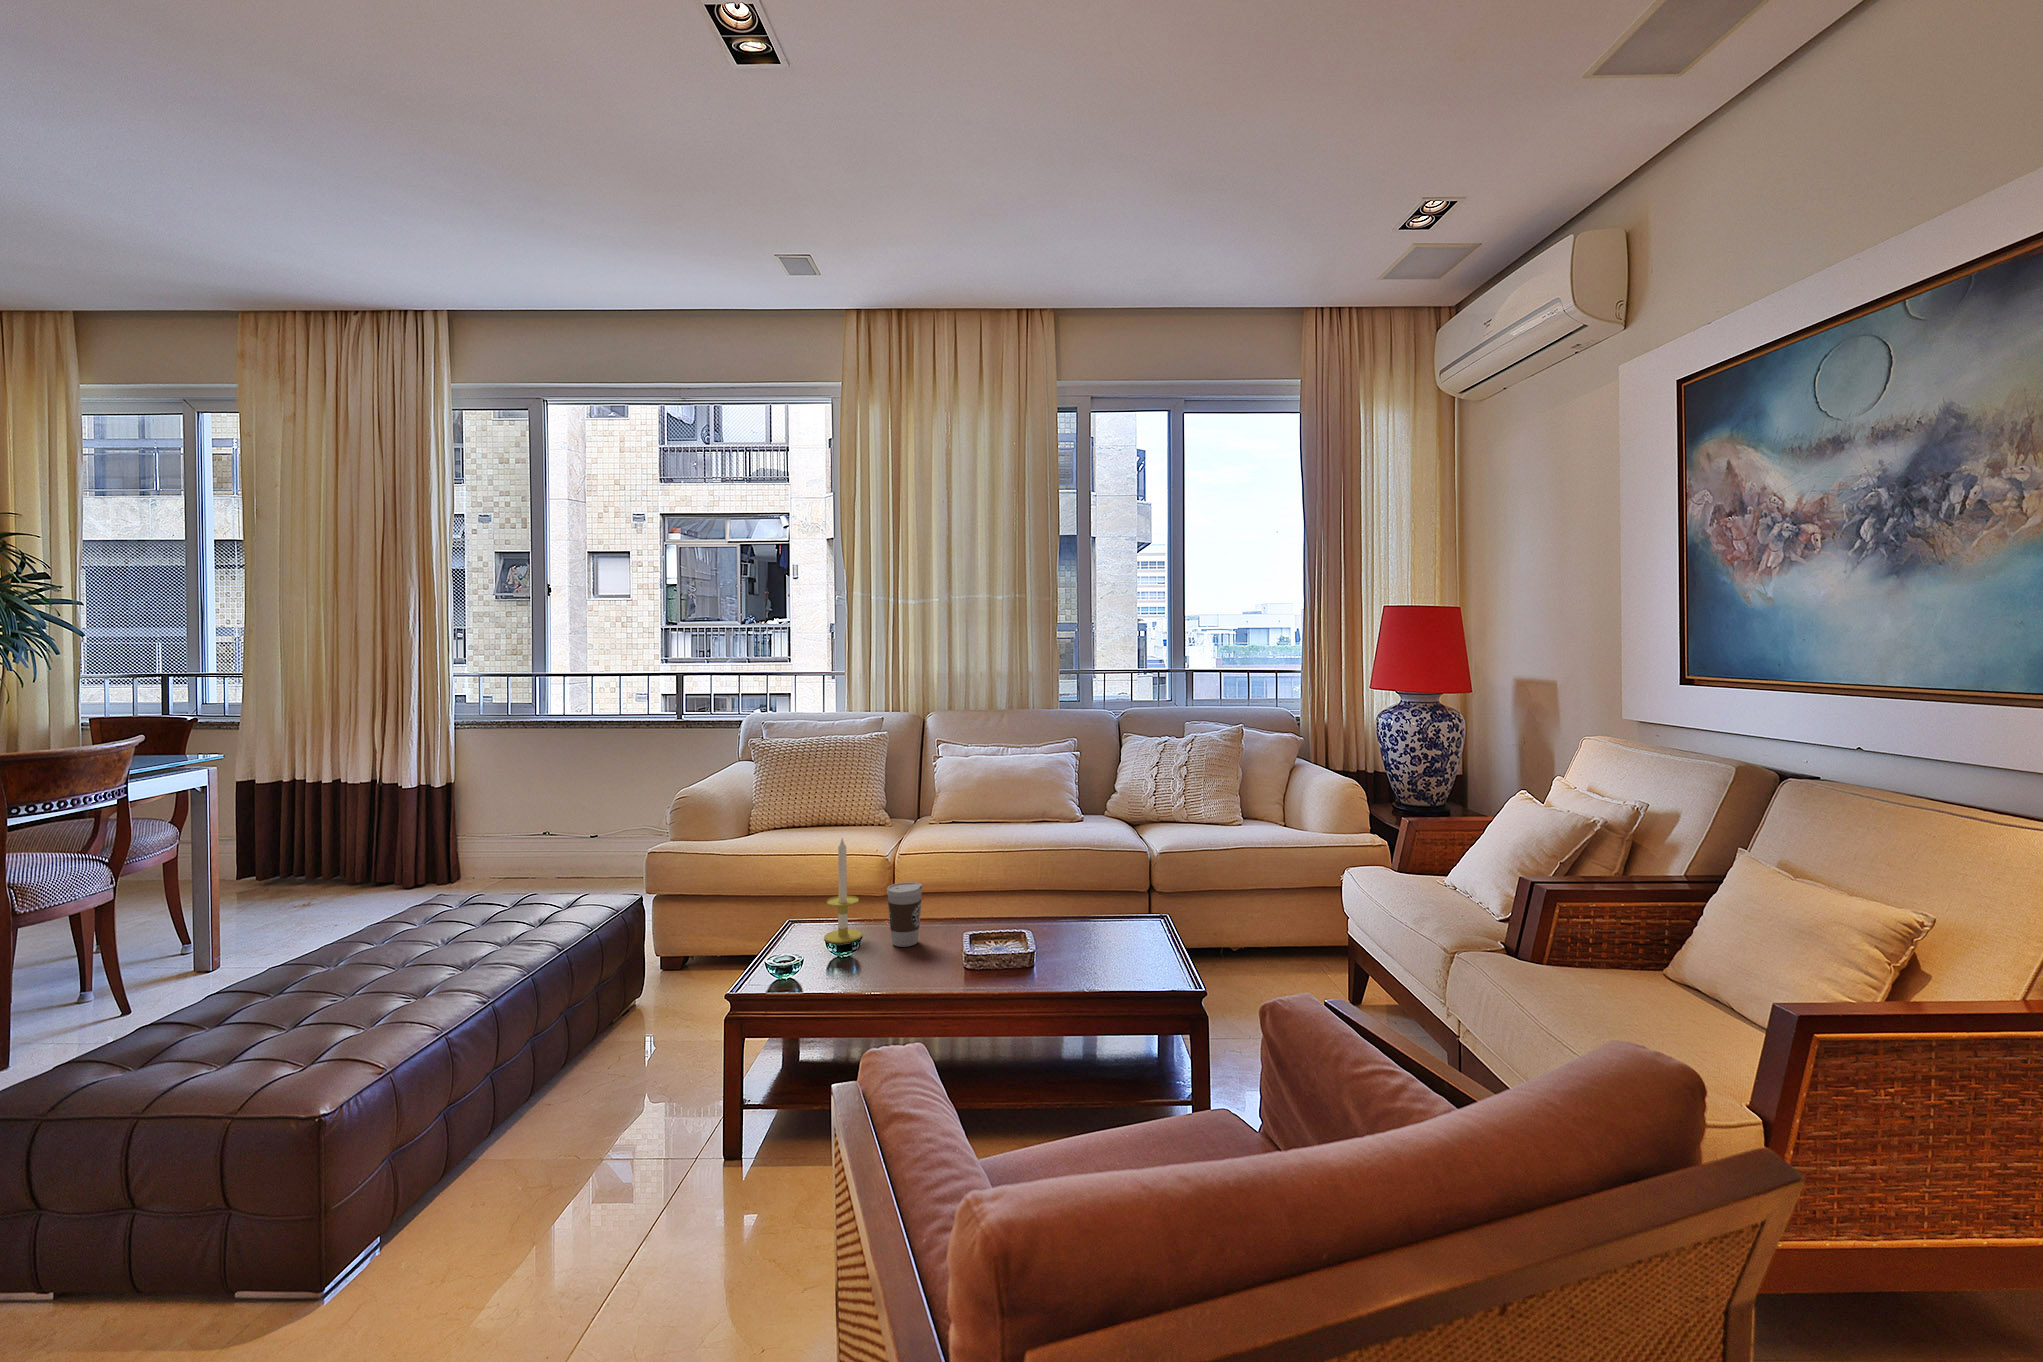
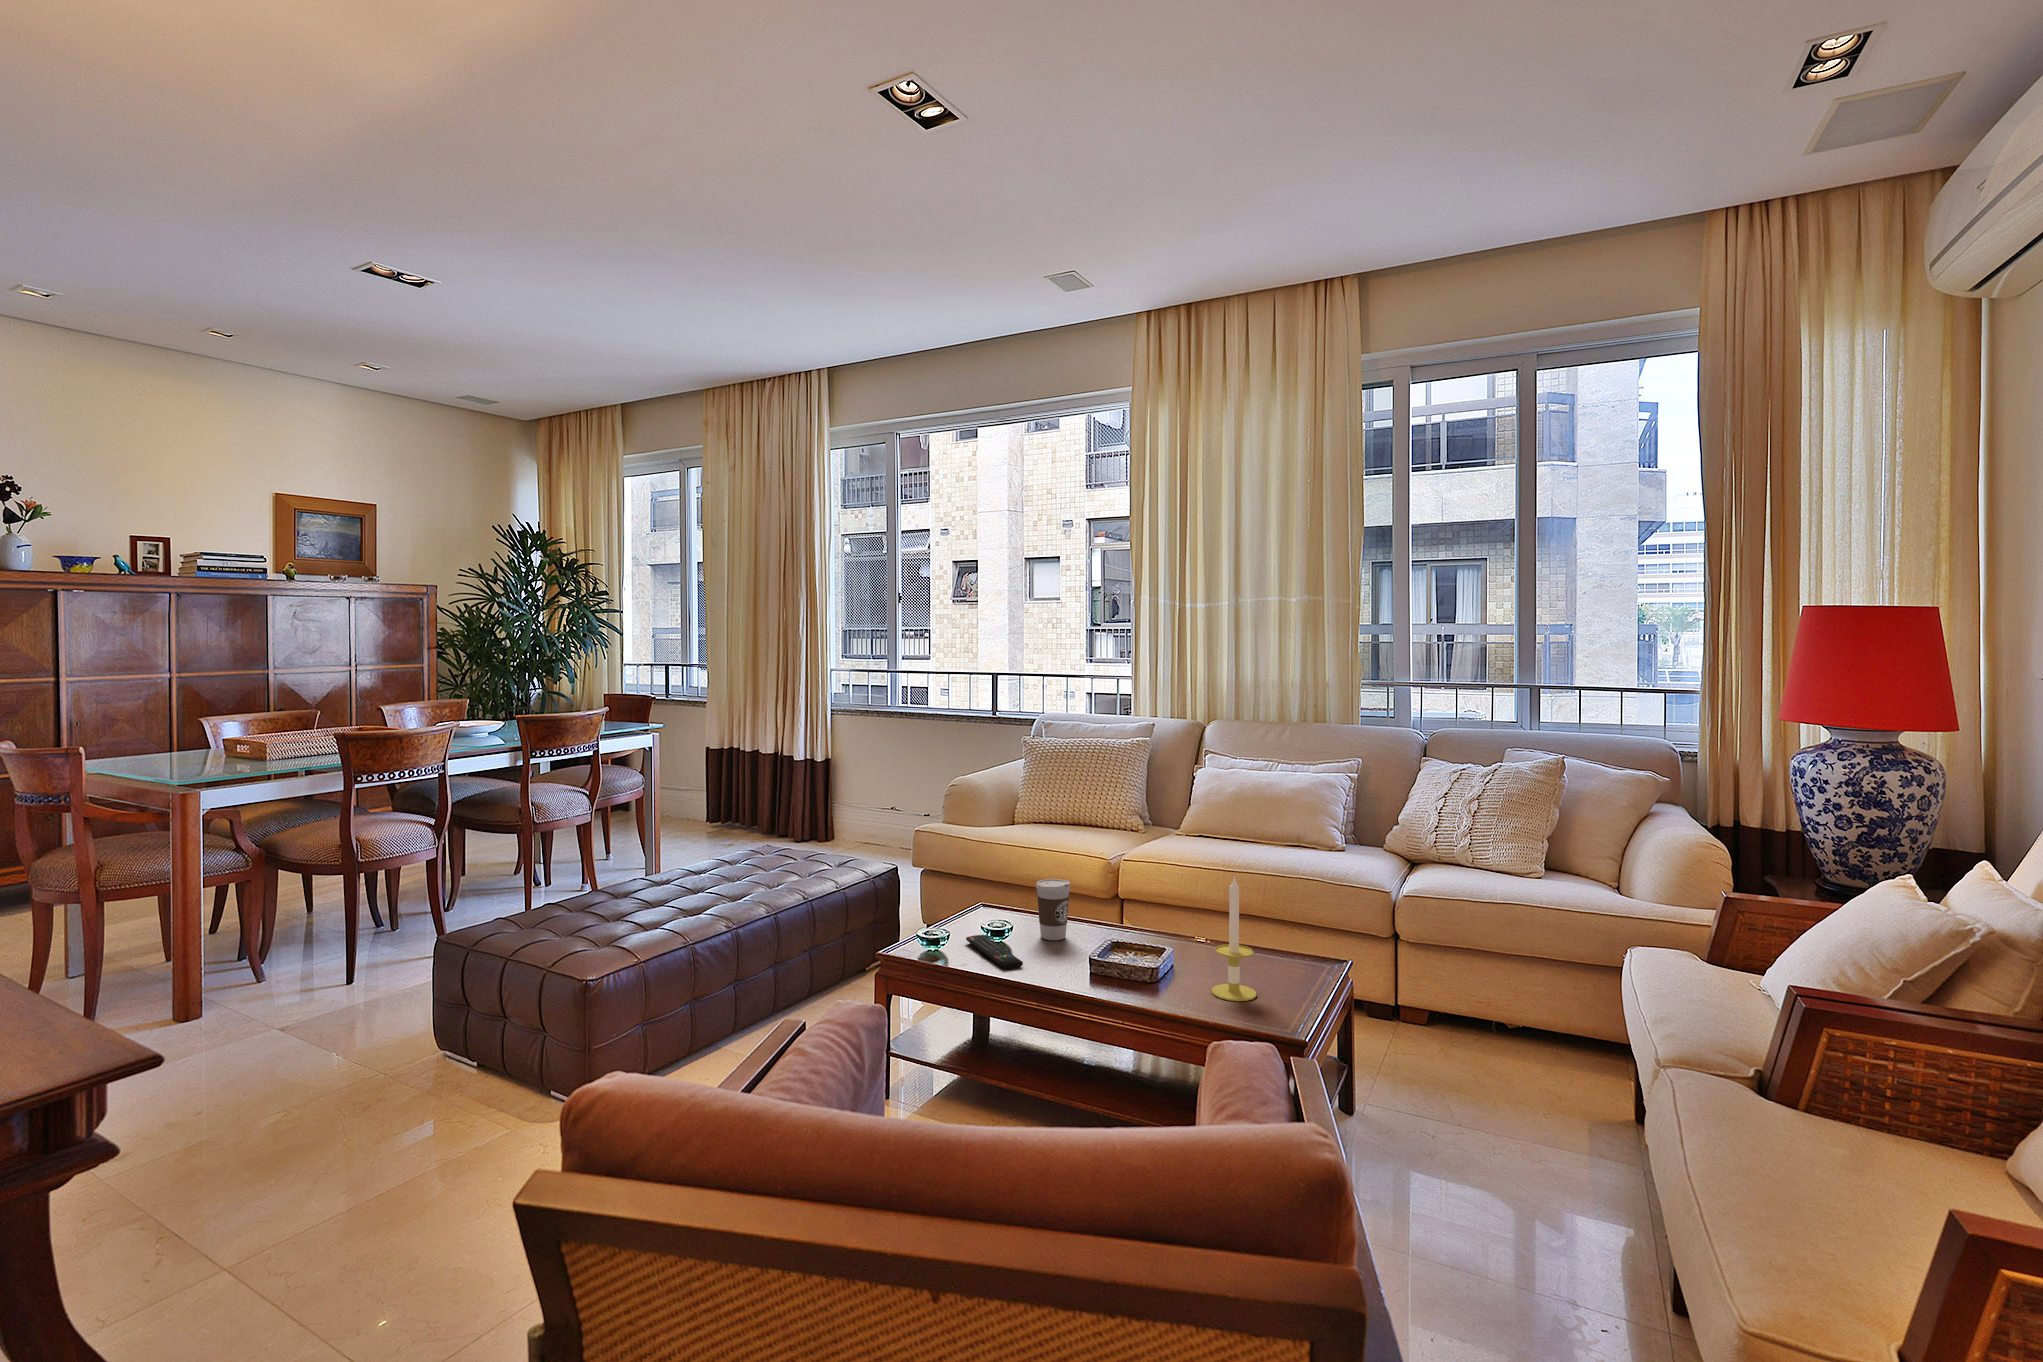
candle: present [824,839,862,943] -> present [1212,877,1256,1001]
remote control: none [824,954,910,986] -> present [966,935,1023,969]

